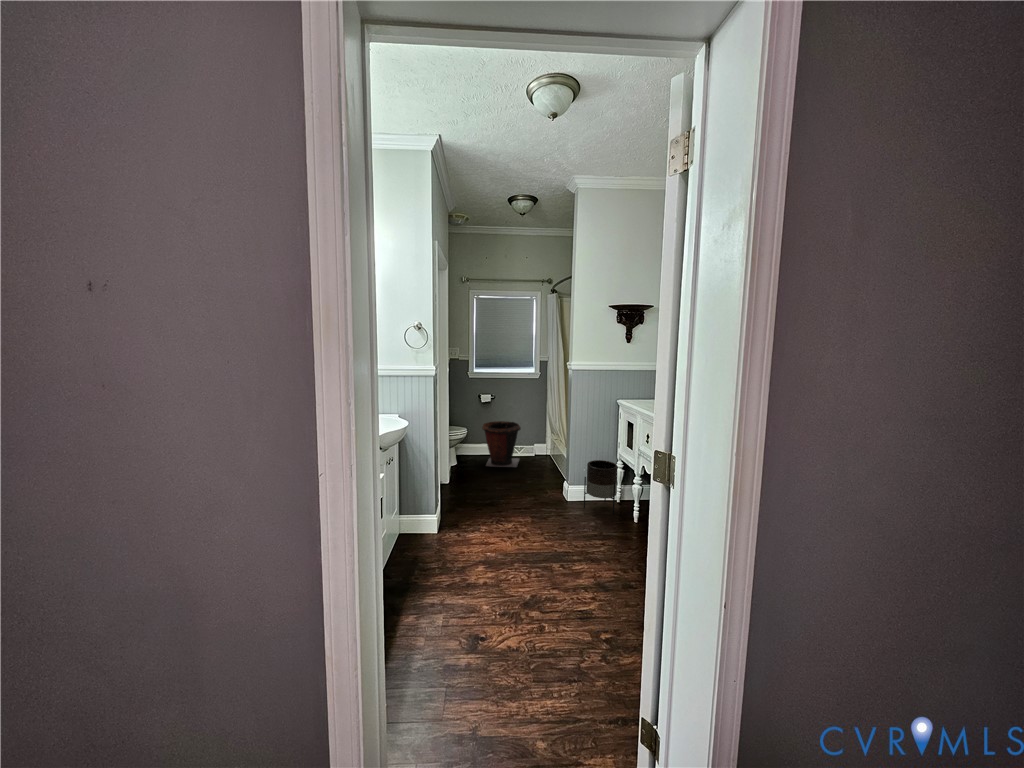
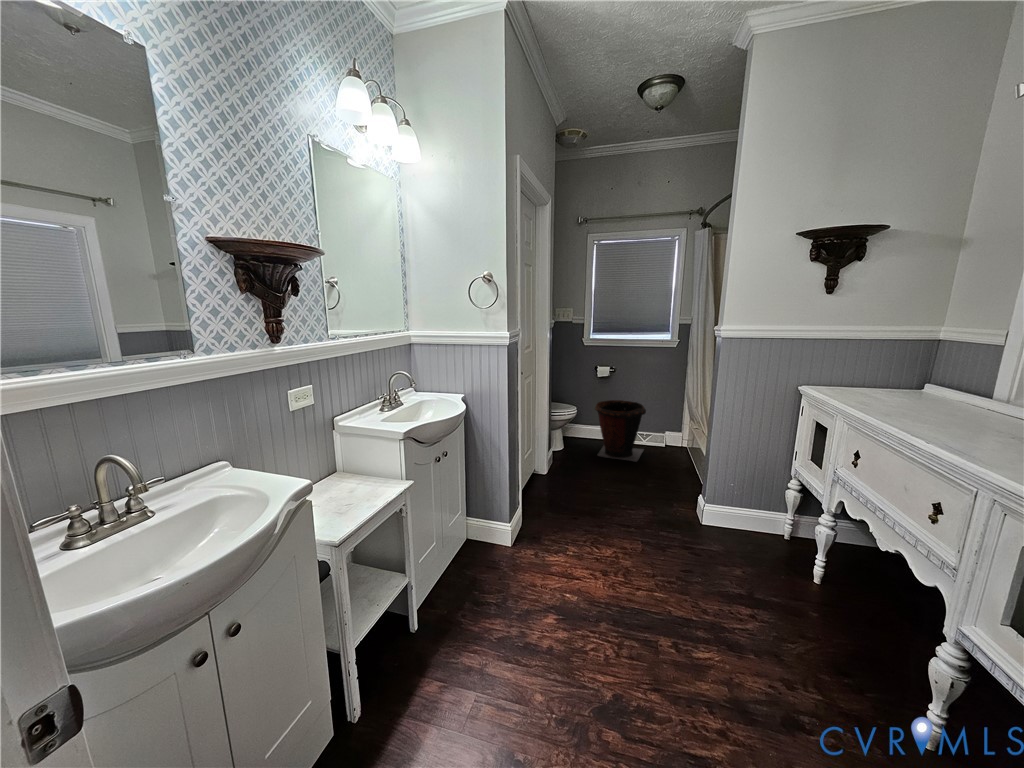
planter: present [584,460,618,514] -> none [727,474,791,562]

